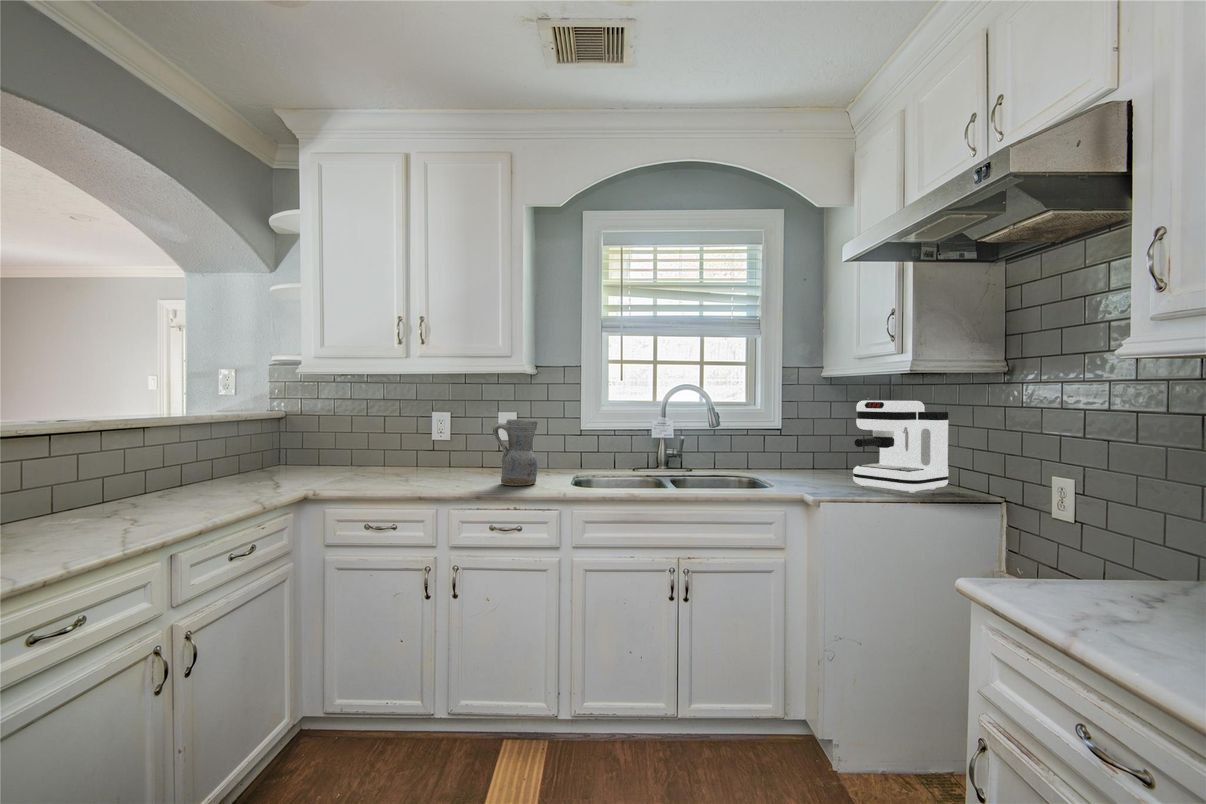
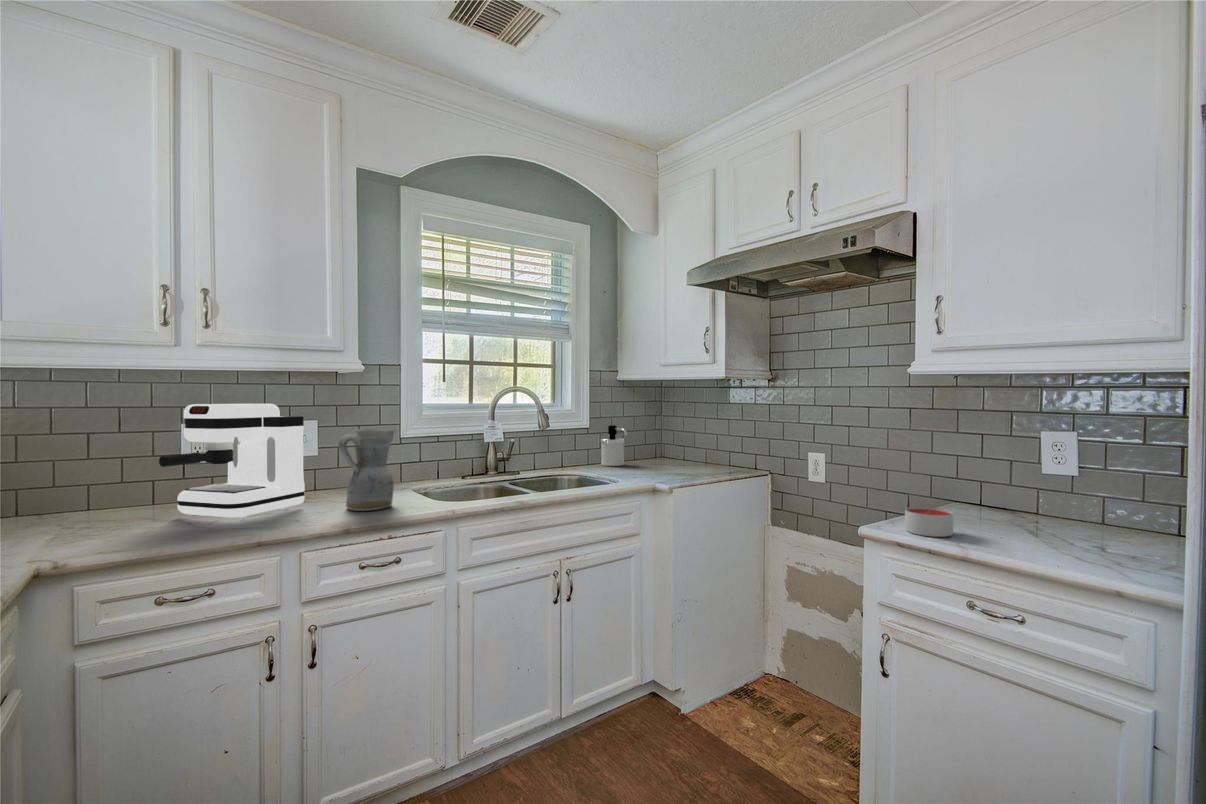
coffee maker: present [853,401,948,493] -> present [159,404,305,519]
soap dispenser: none [803,428,832,474] -> present [601,425,627,466]
candle: none [1046,566,1133,621] -> present [905,507,953,537]

